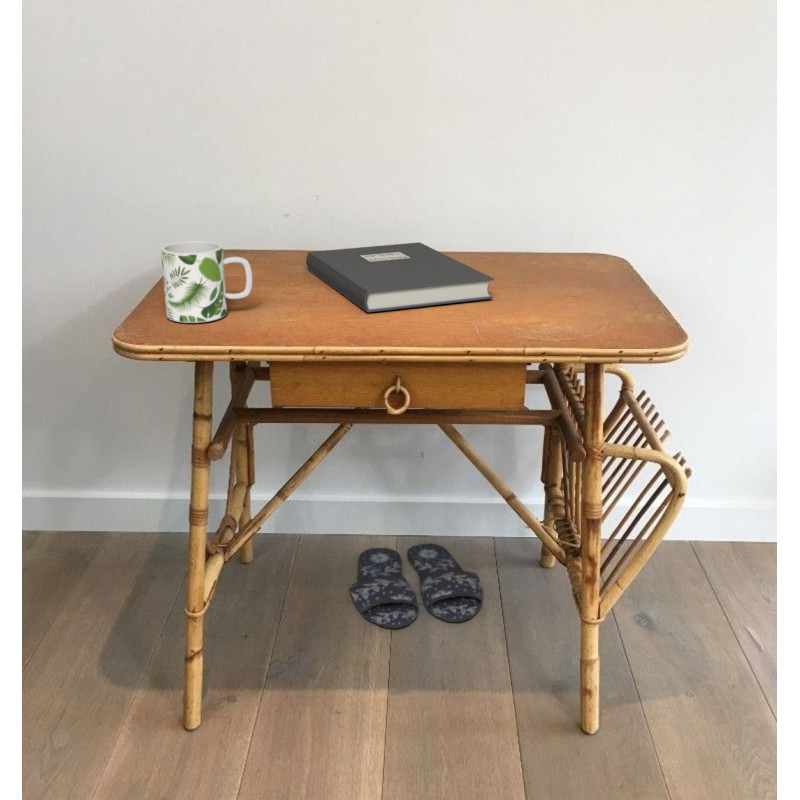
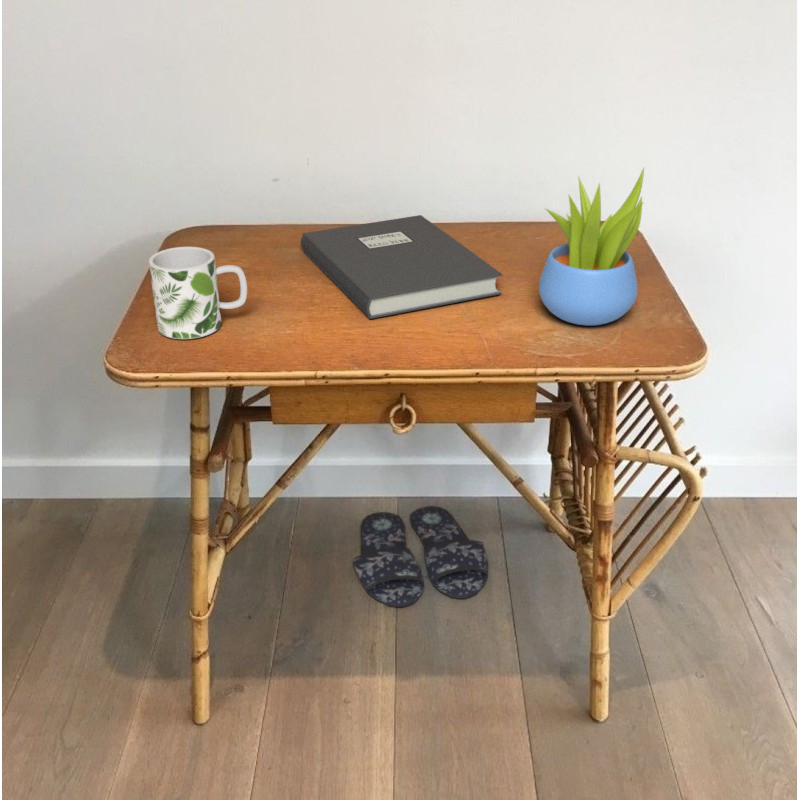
succulent plant: none [528,170,625,319] -> present [539,168,644,325]

